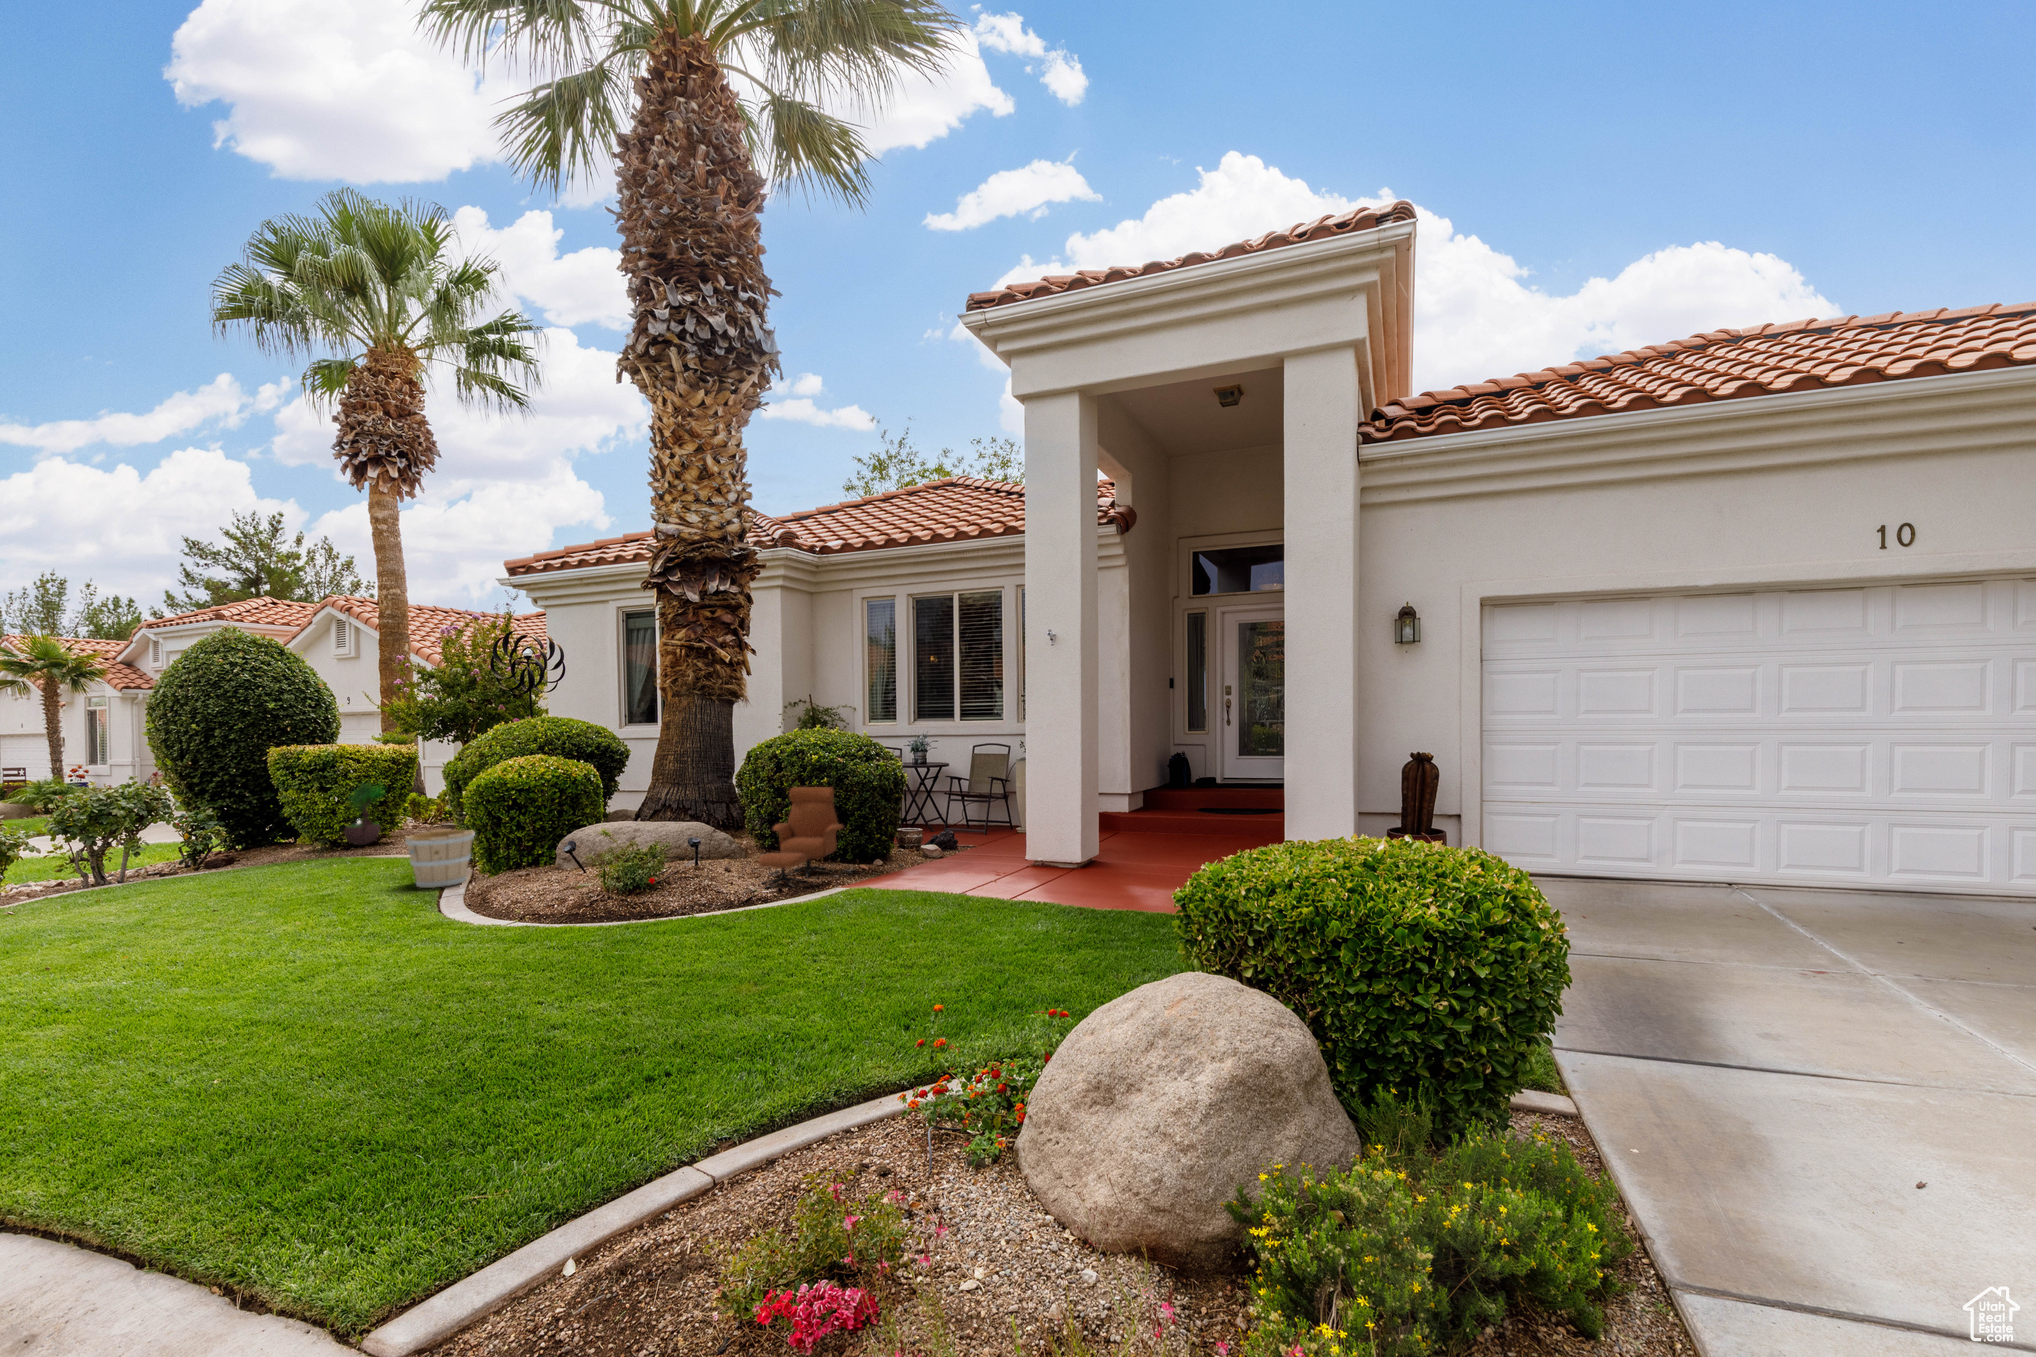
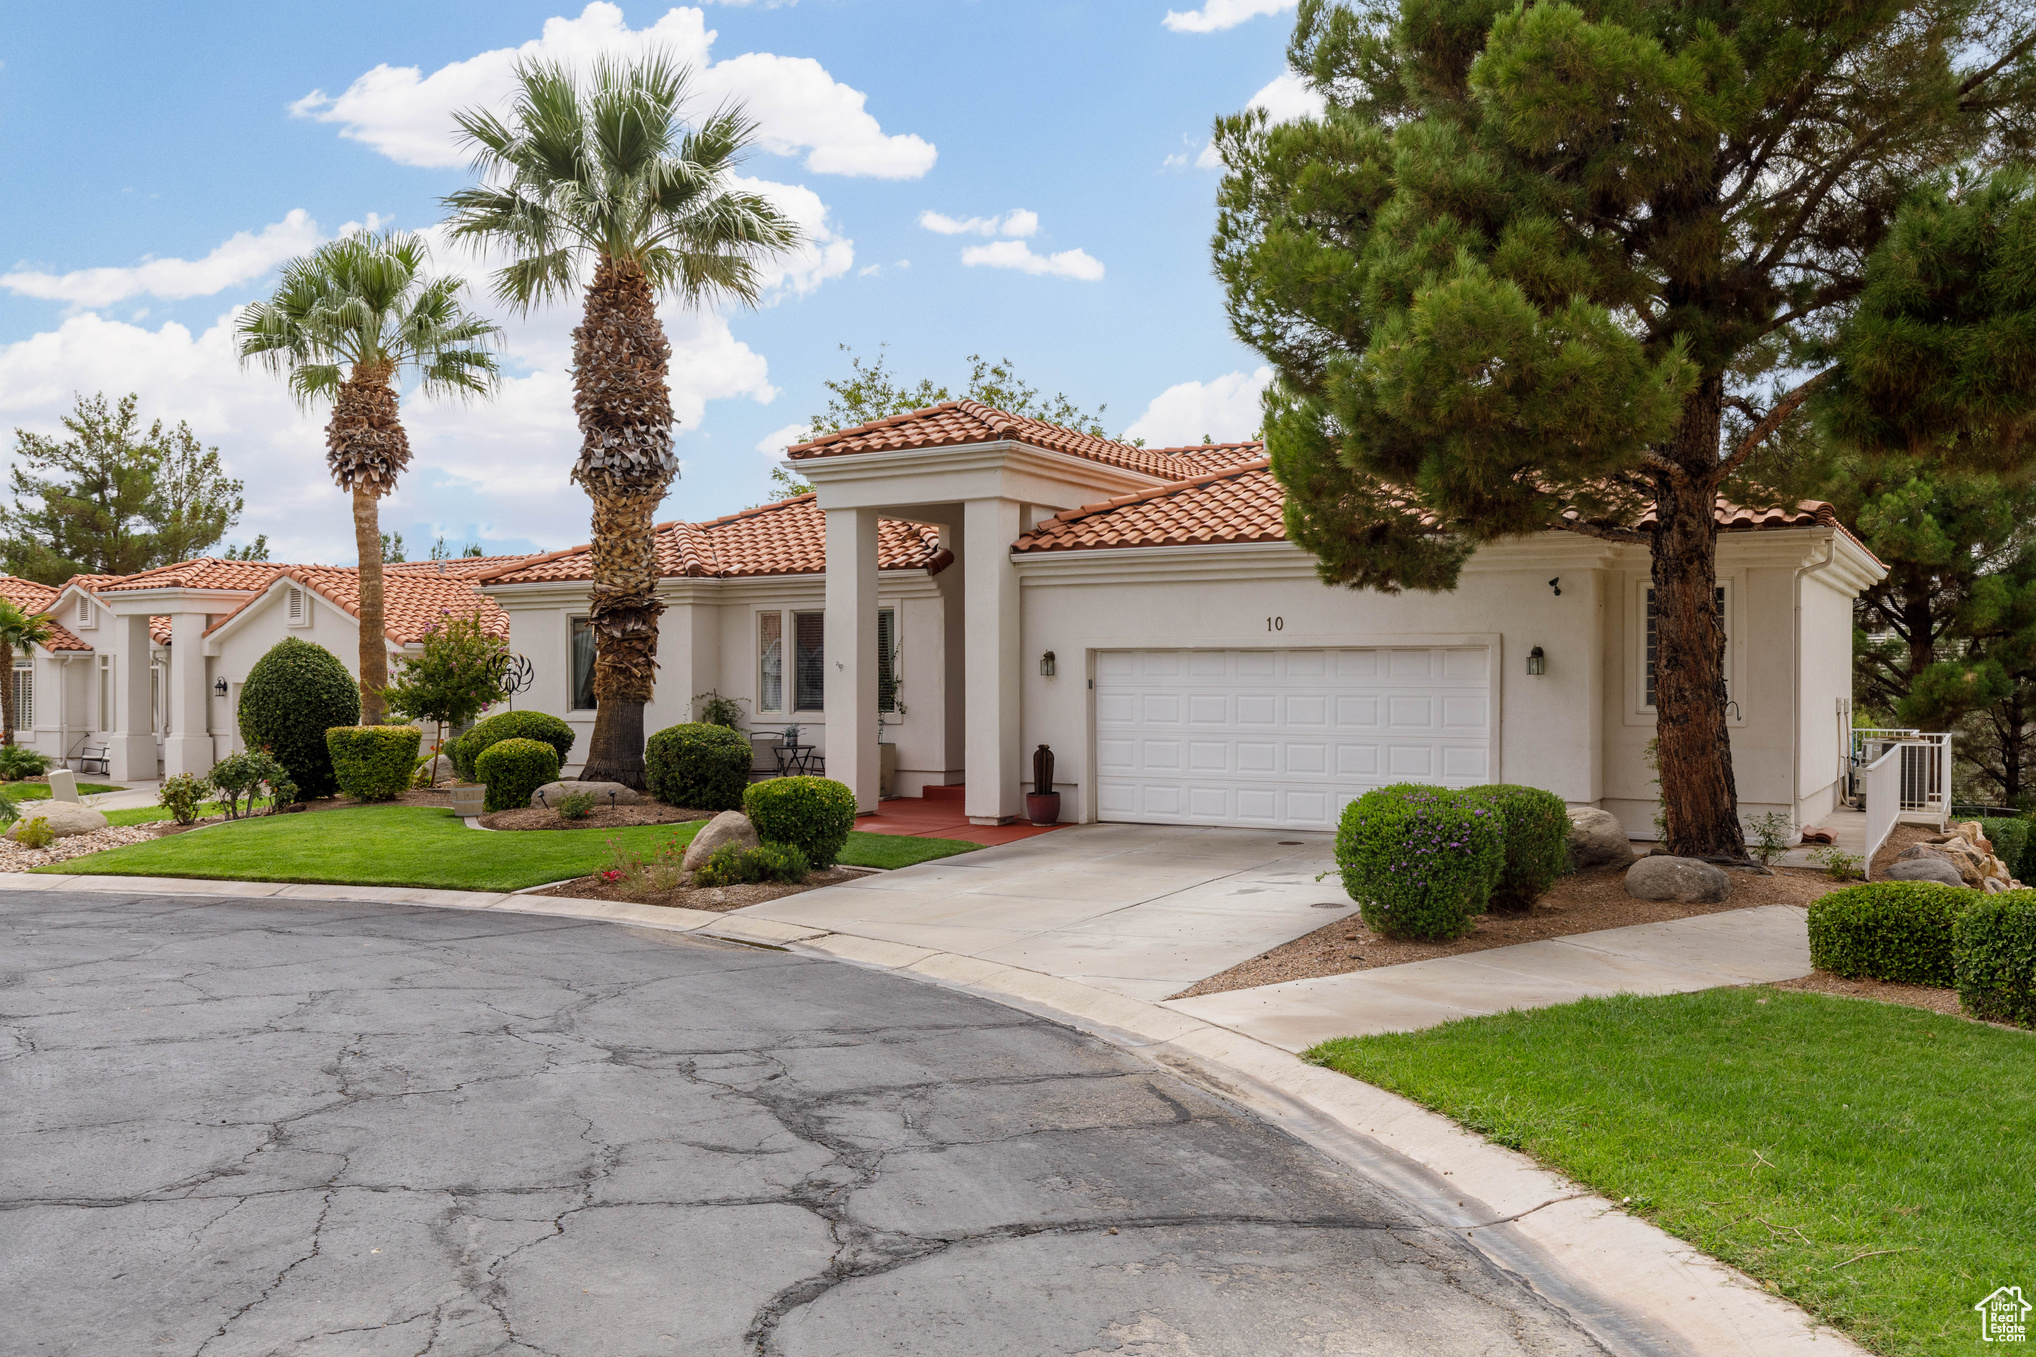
potted tree: present [344,781,385,845] -> none [382,749,410,797]
lounge chair: present [758,787,843,889] -> none [650,763,705,821]

